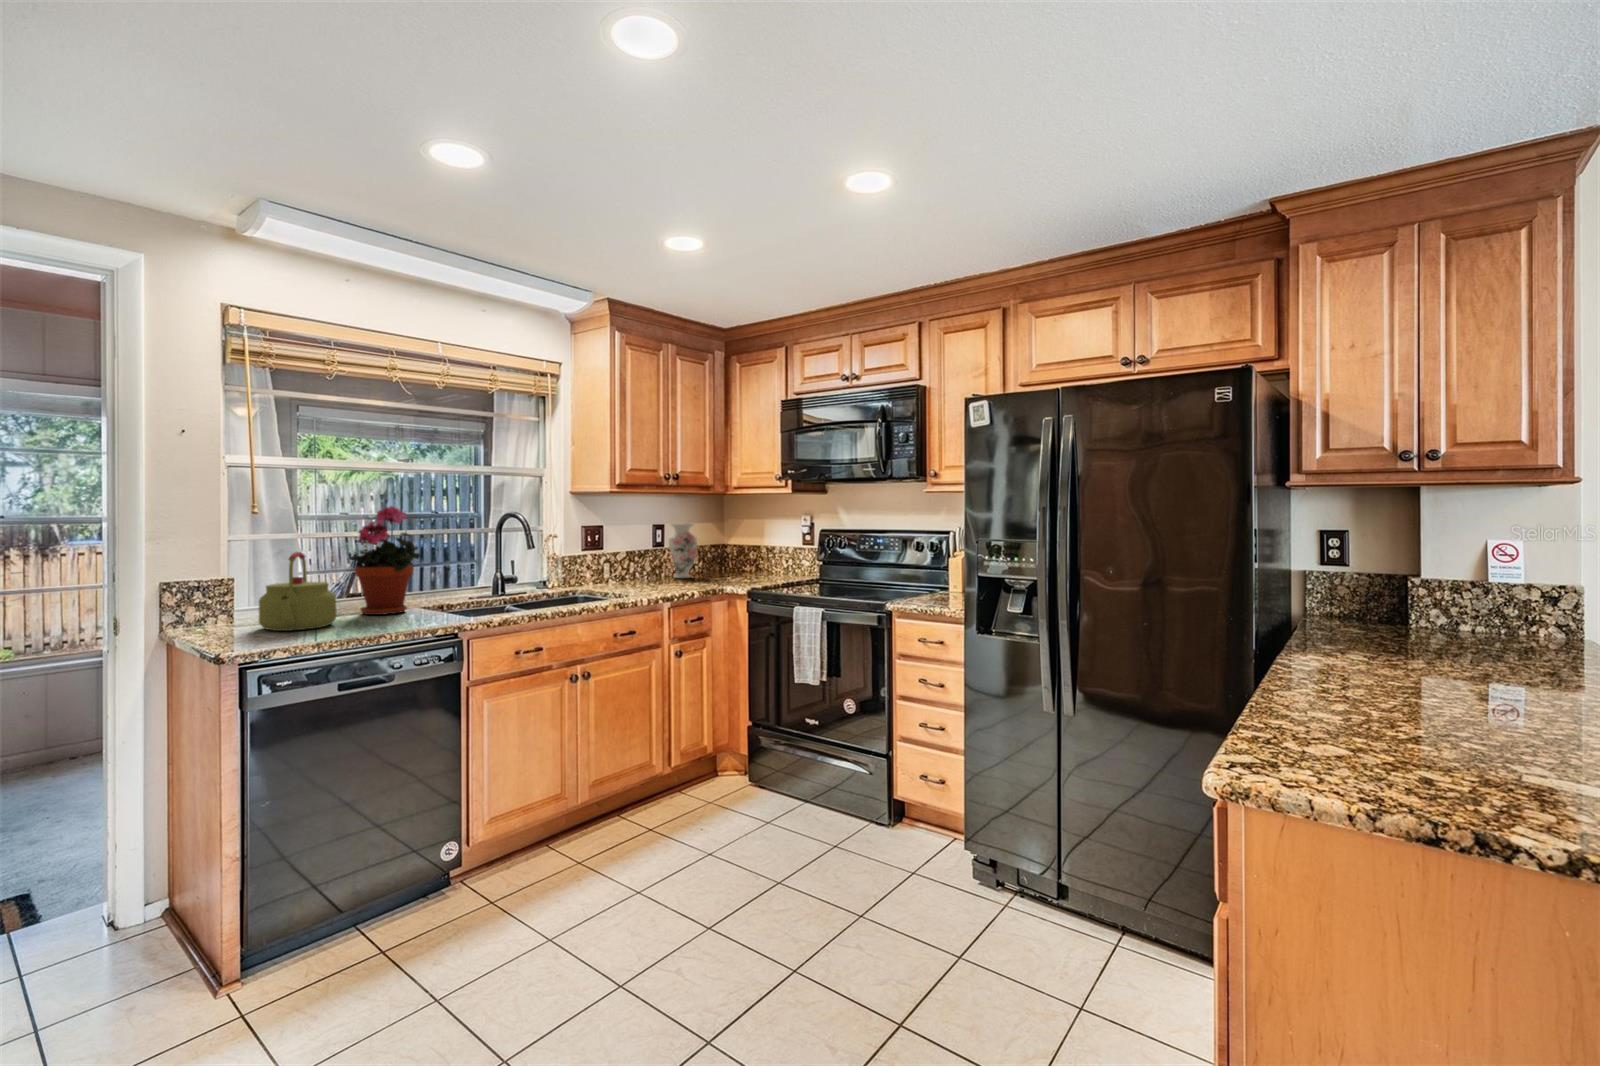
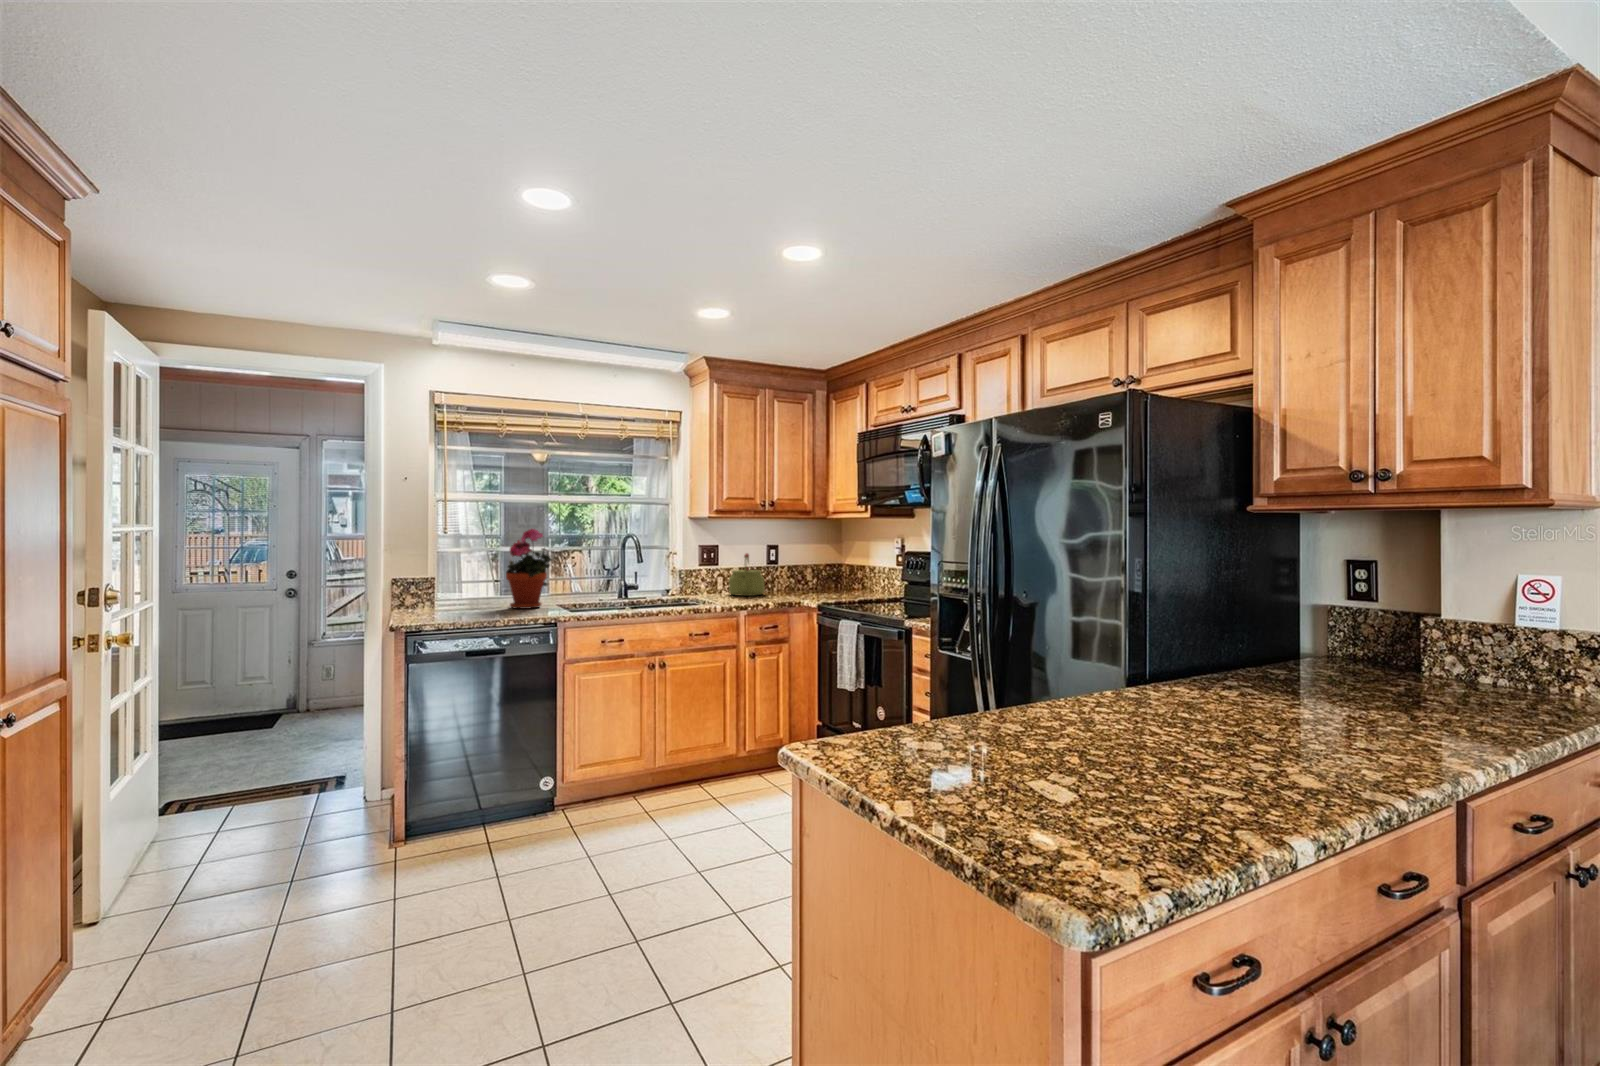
vase: present [669,523,698,578] -> none [783,543,810,592]
kettle: present [259,552,337,631] -> present [729,553,764,596]

